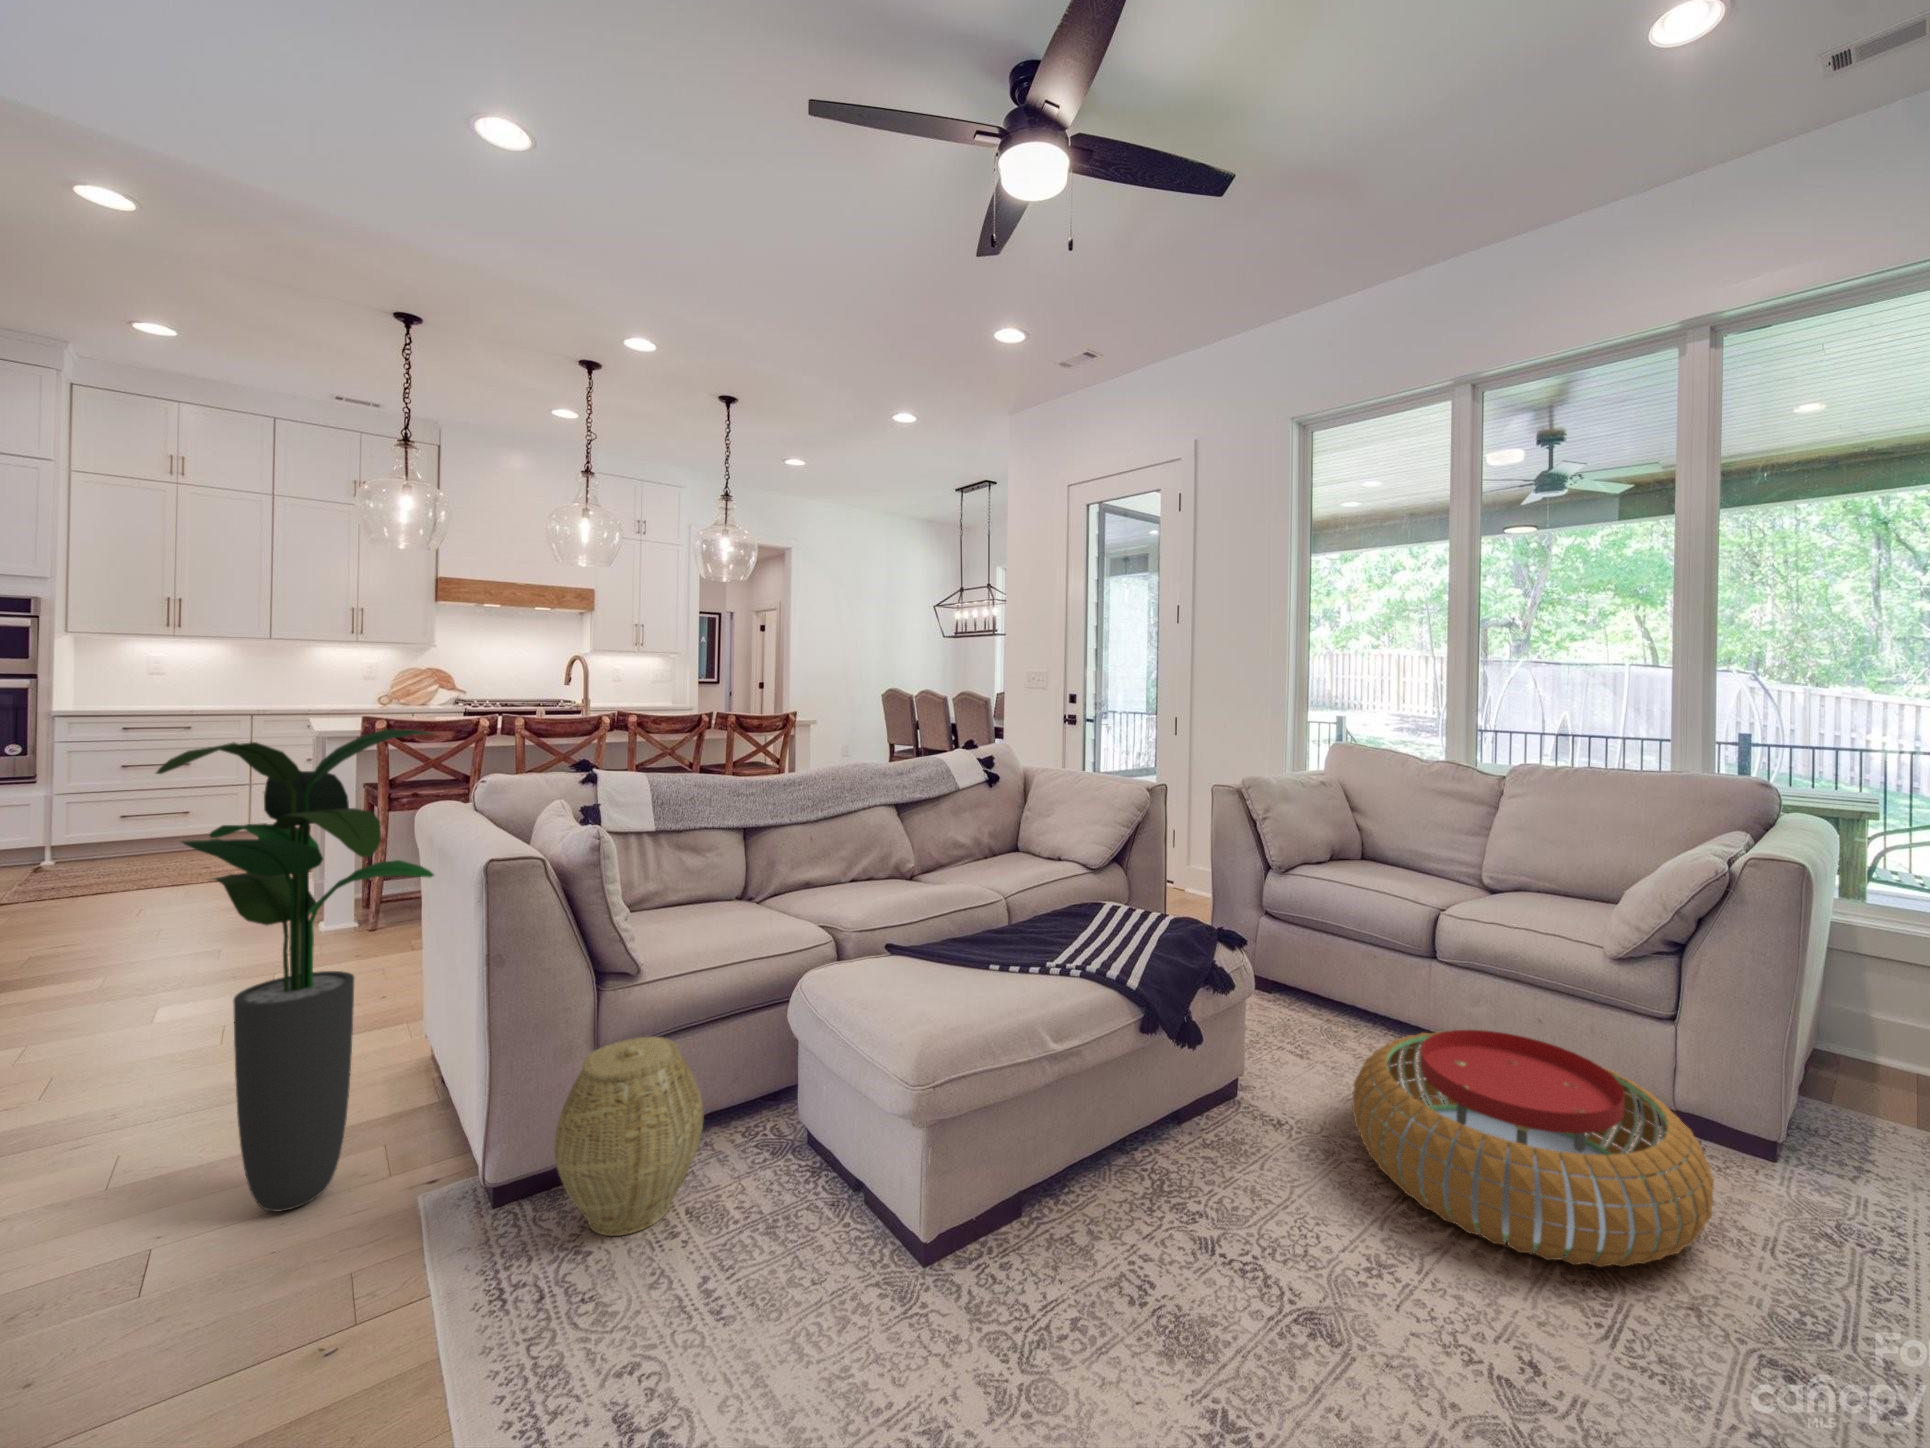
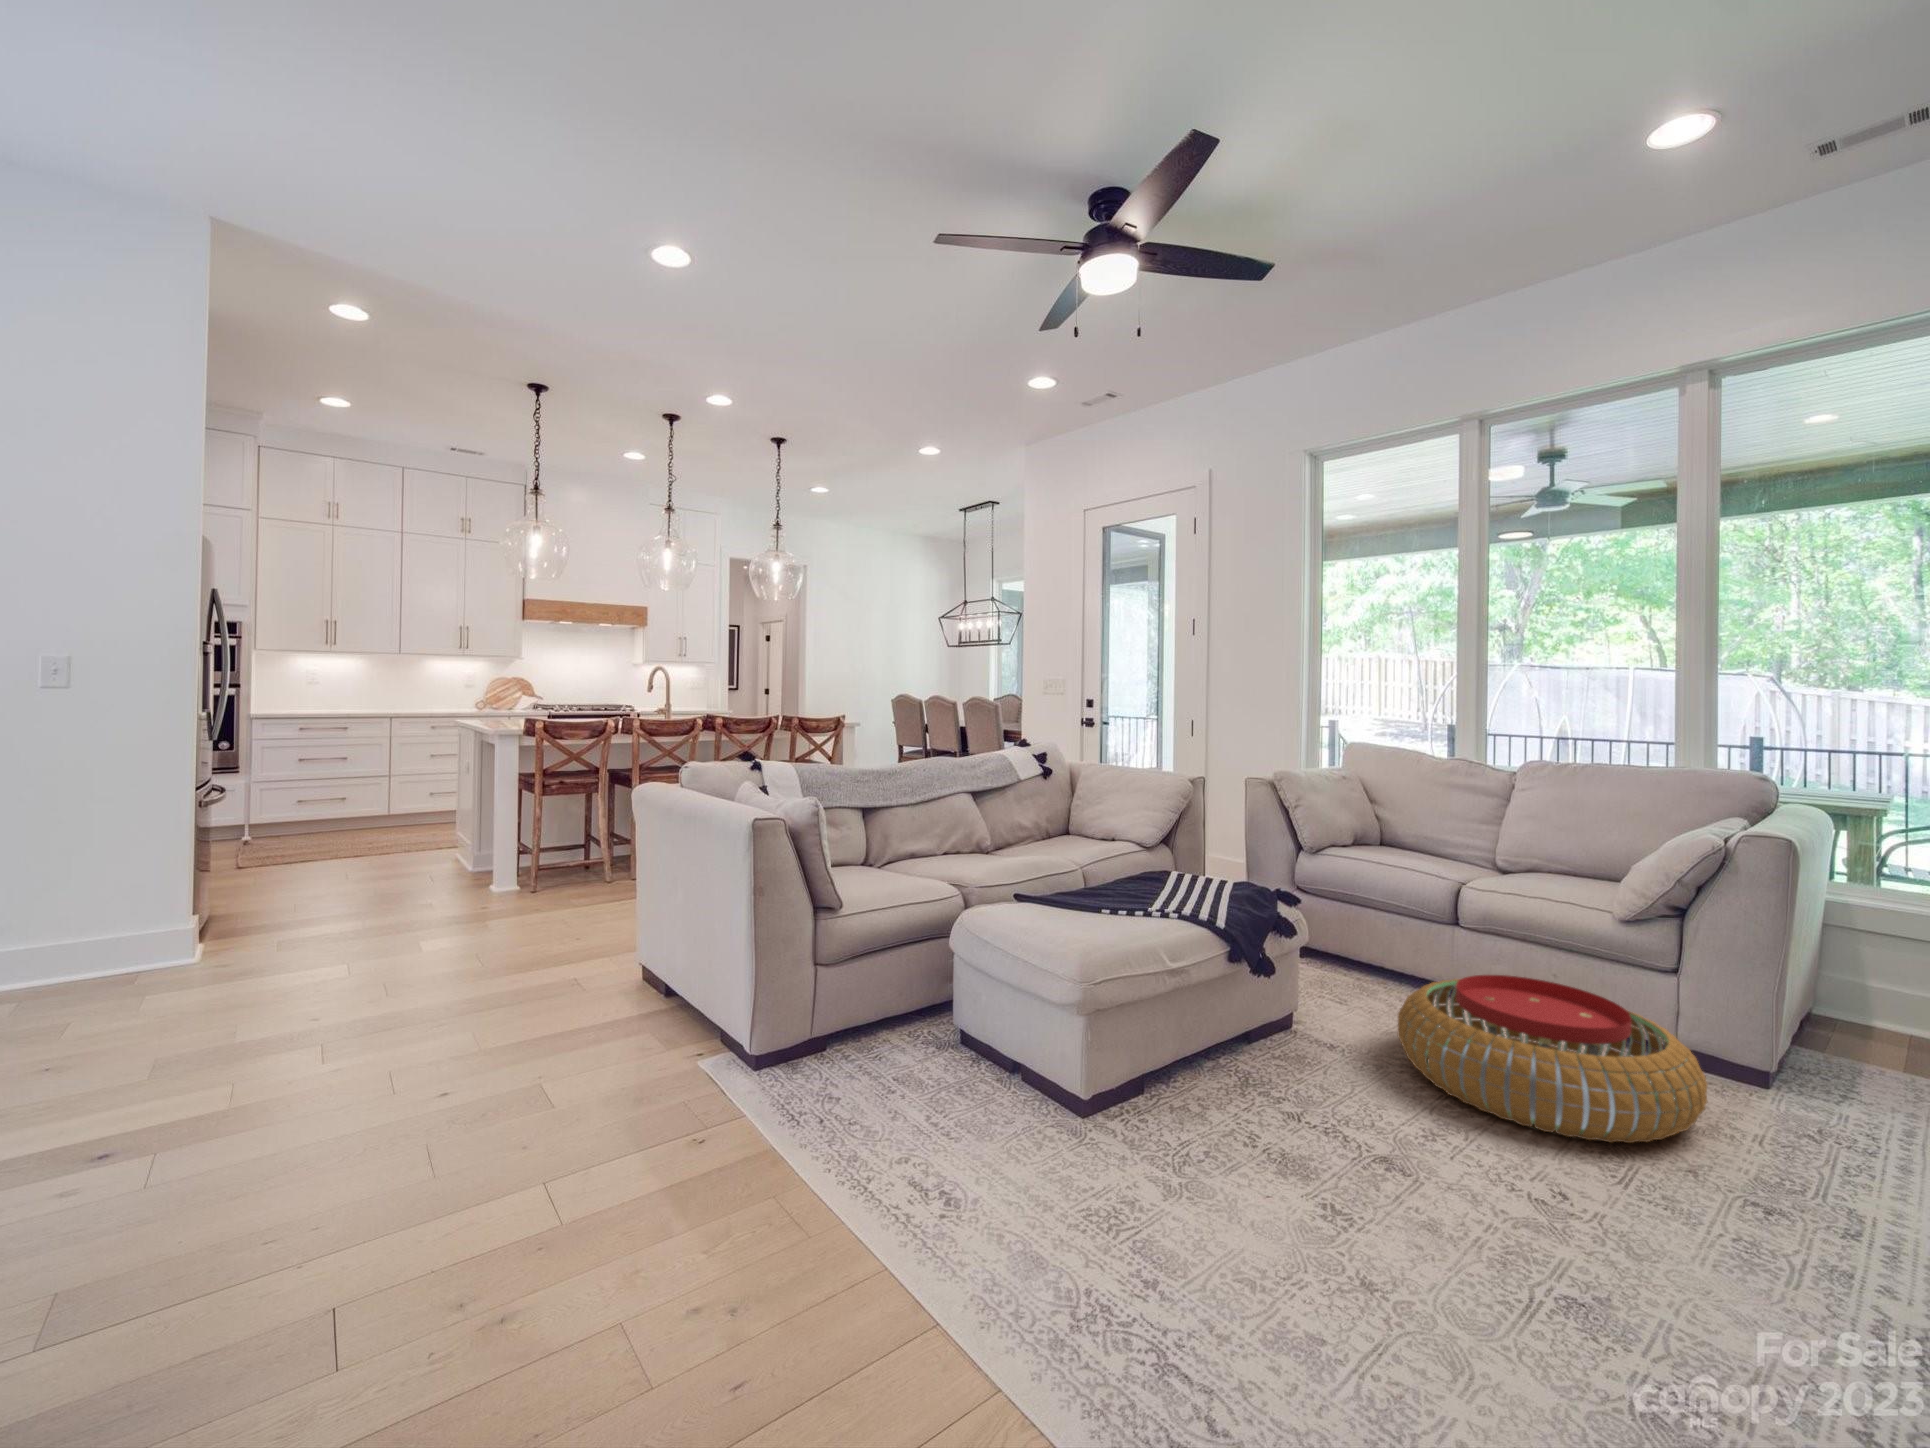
potted plant: present [156,729,434,1212] -> none [547,726,697,1068]
woven basket: present [554,1037,703,1236] -> none [801,954,900,1092]

